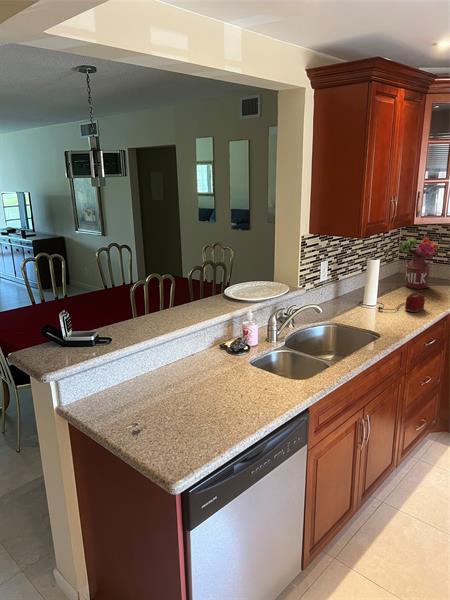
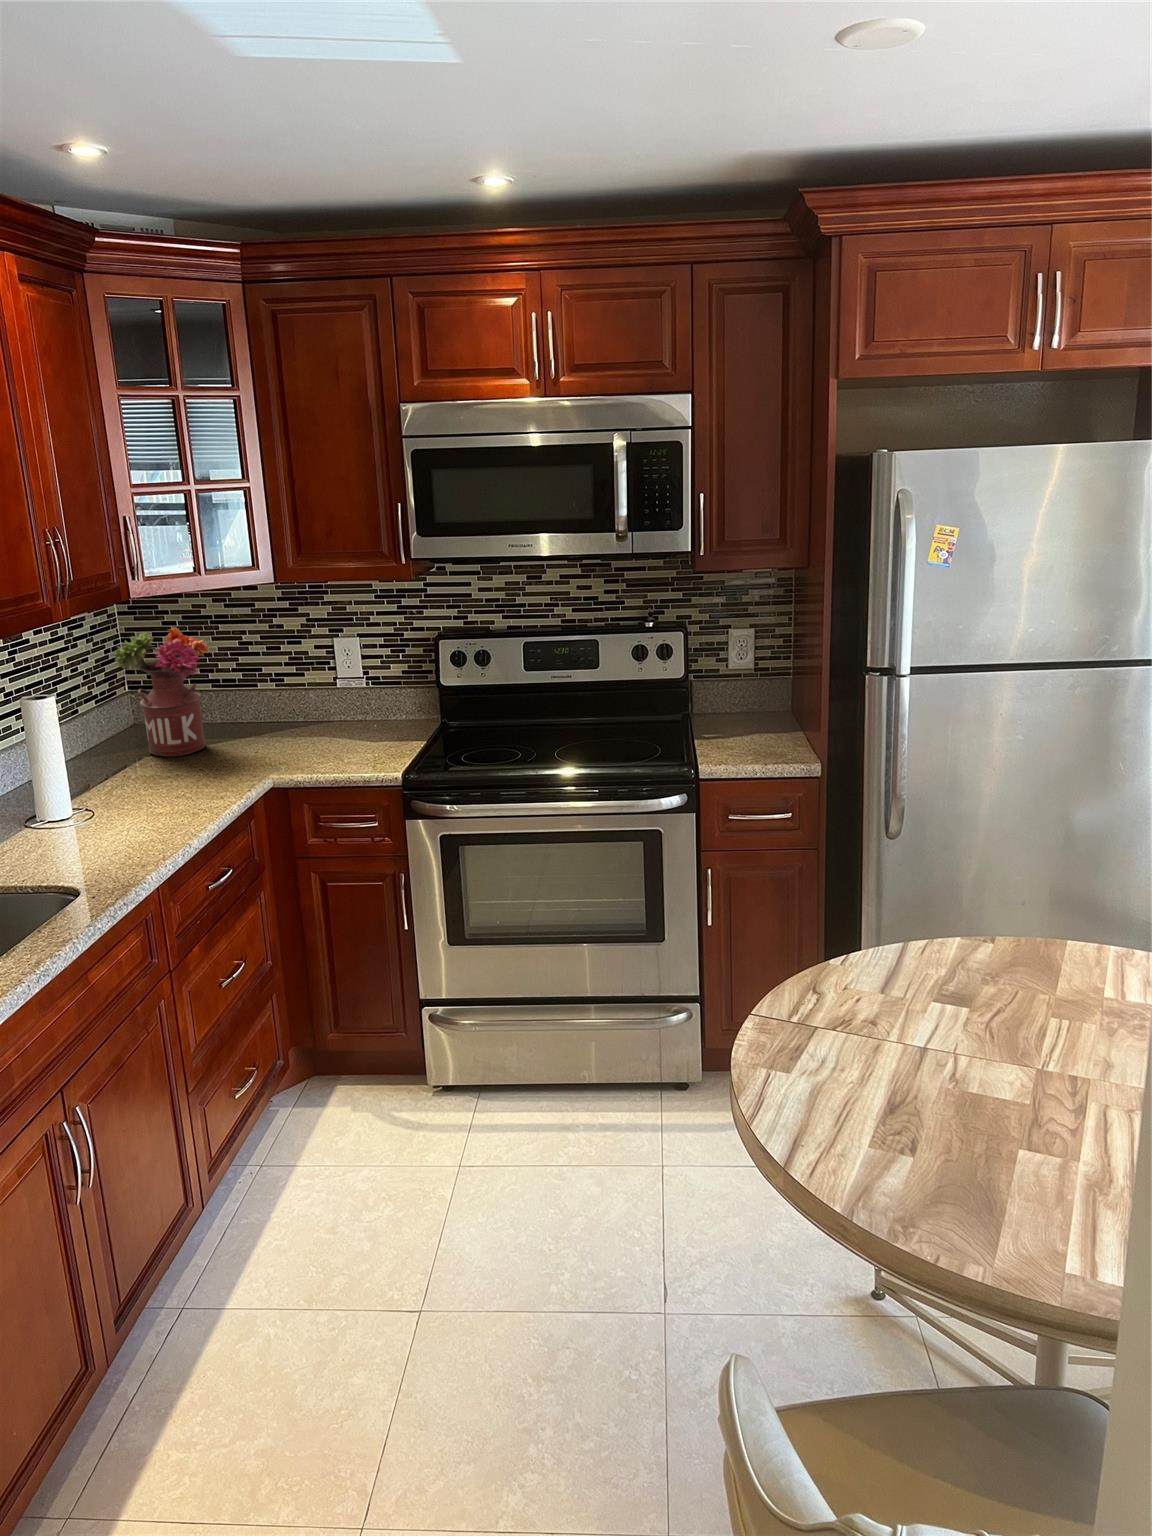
toaster: present [377,293,425,312] -> none [70,767,193,828]

